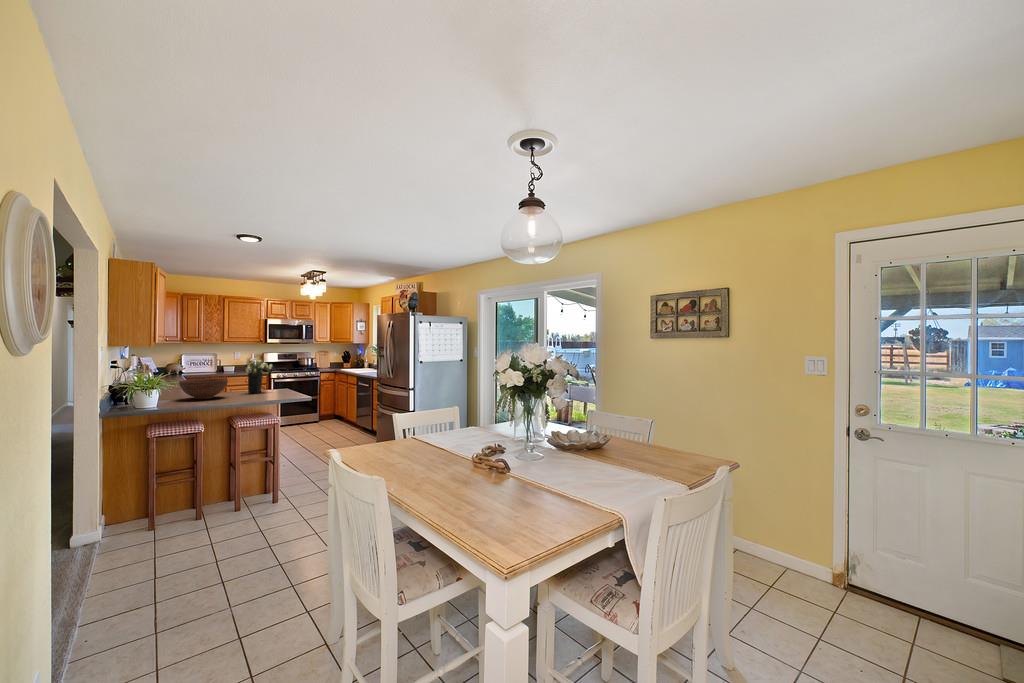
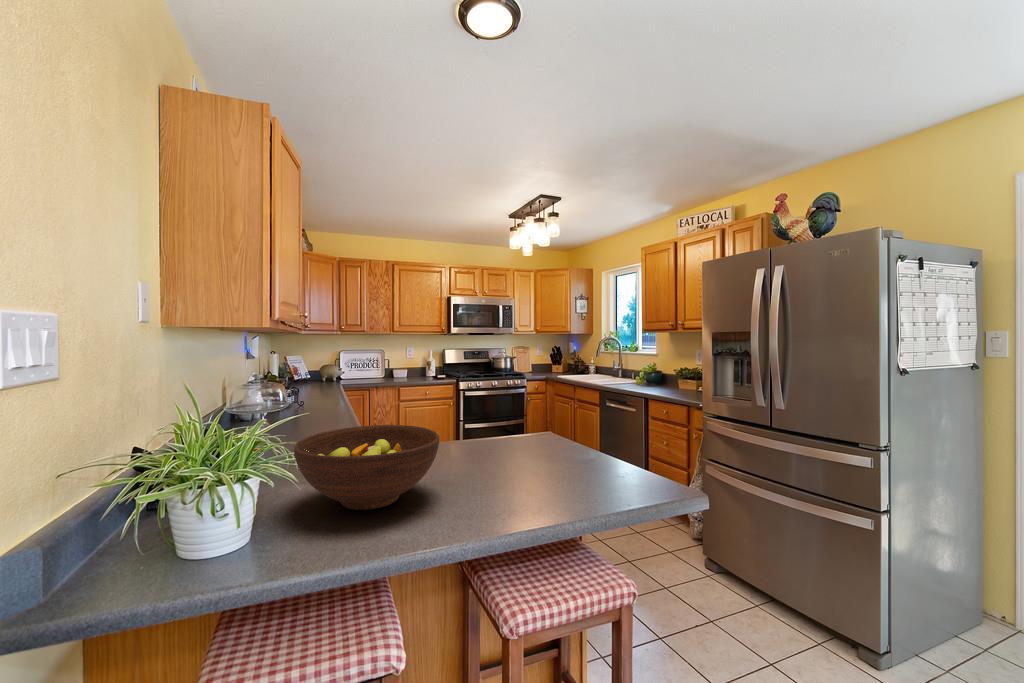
flower arrangement: present [245,359,272,393] -> none [466,357,548,465]

